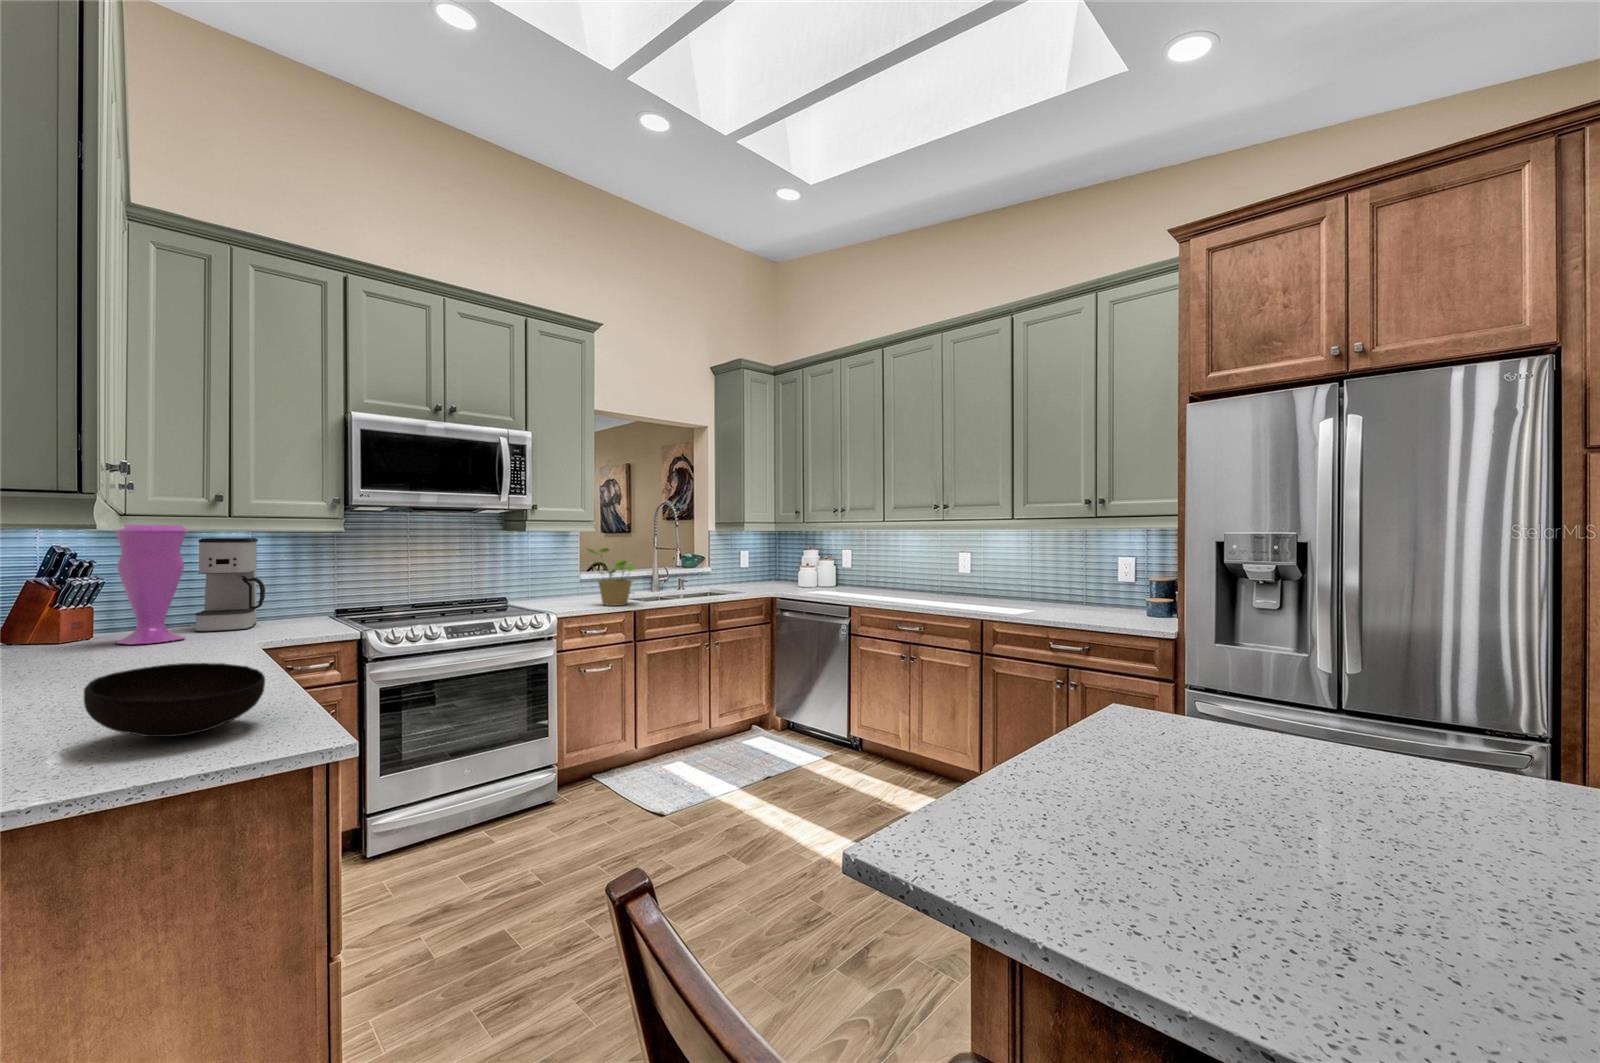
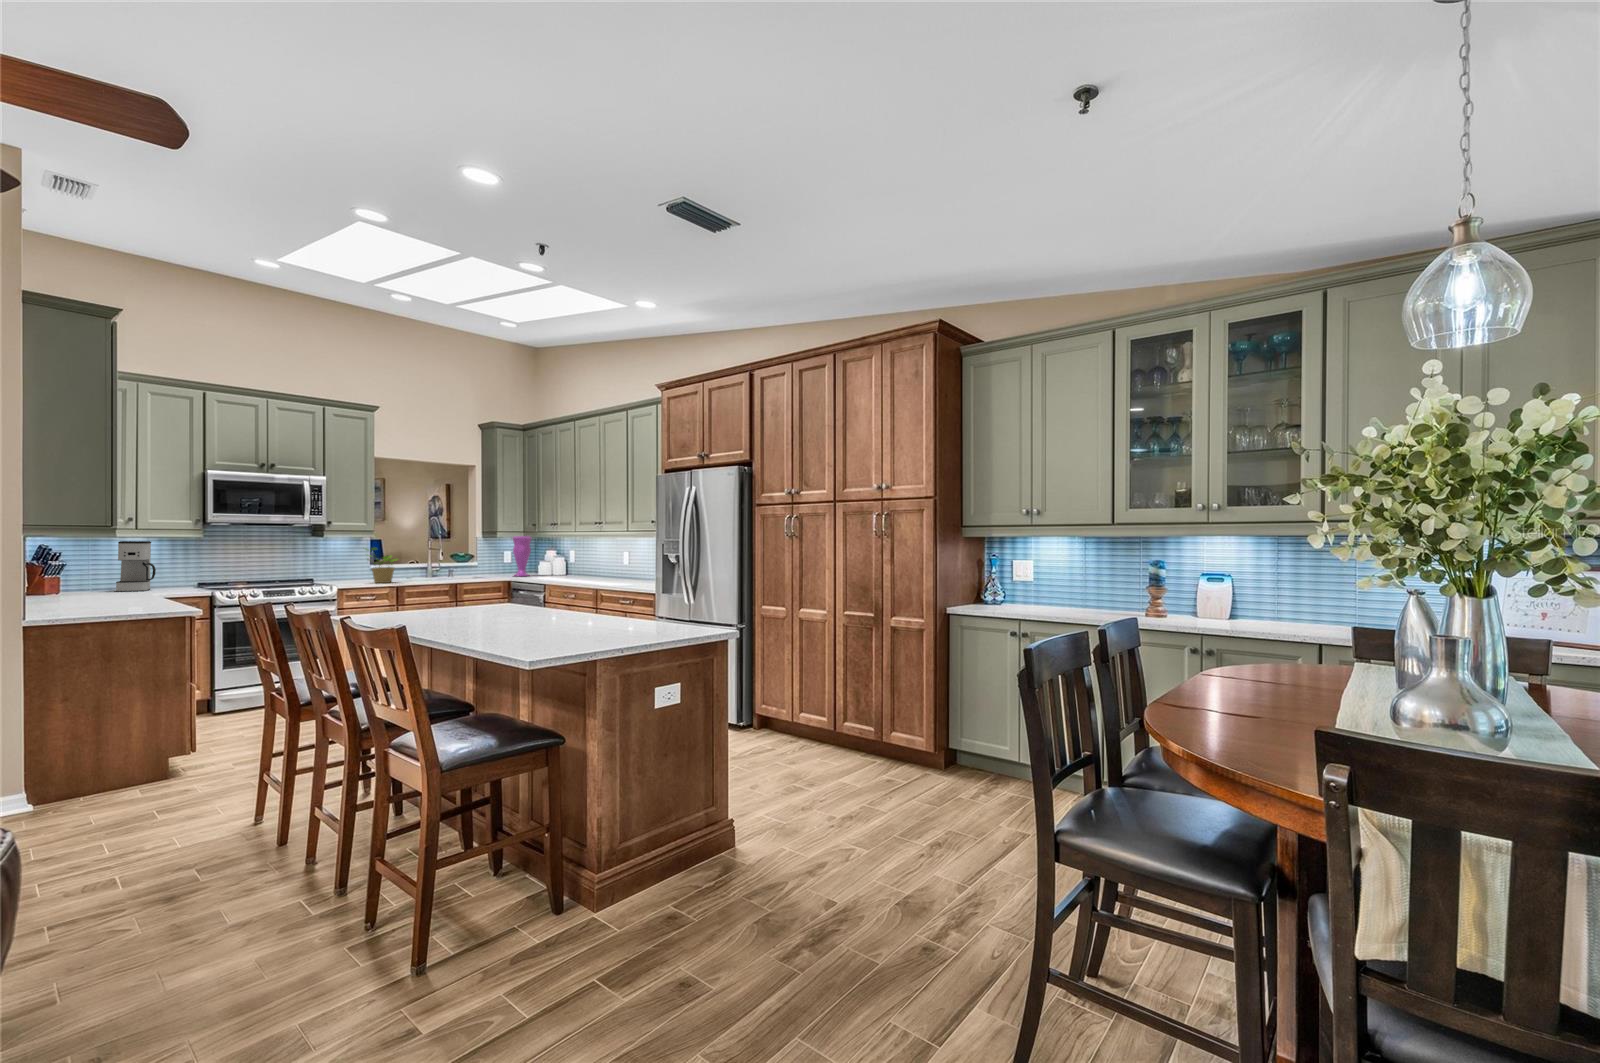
vase: present [114,524,188,645] -> present [513,536,531,576]
bowl: present [84,663,265,737] -> none [94,586,158,608]

